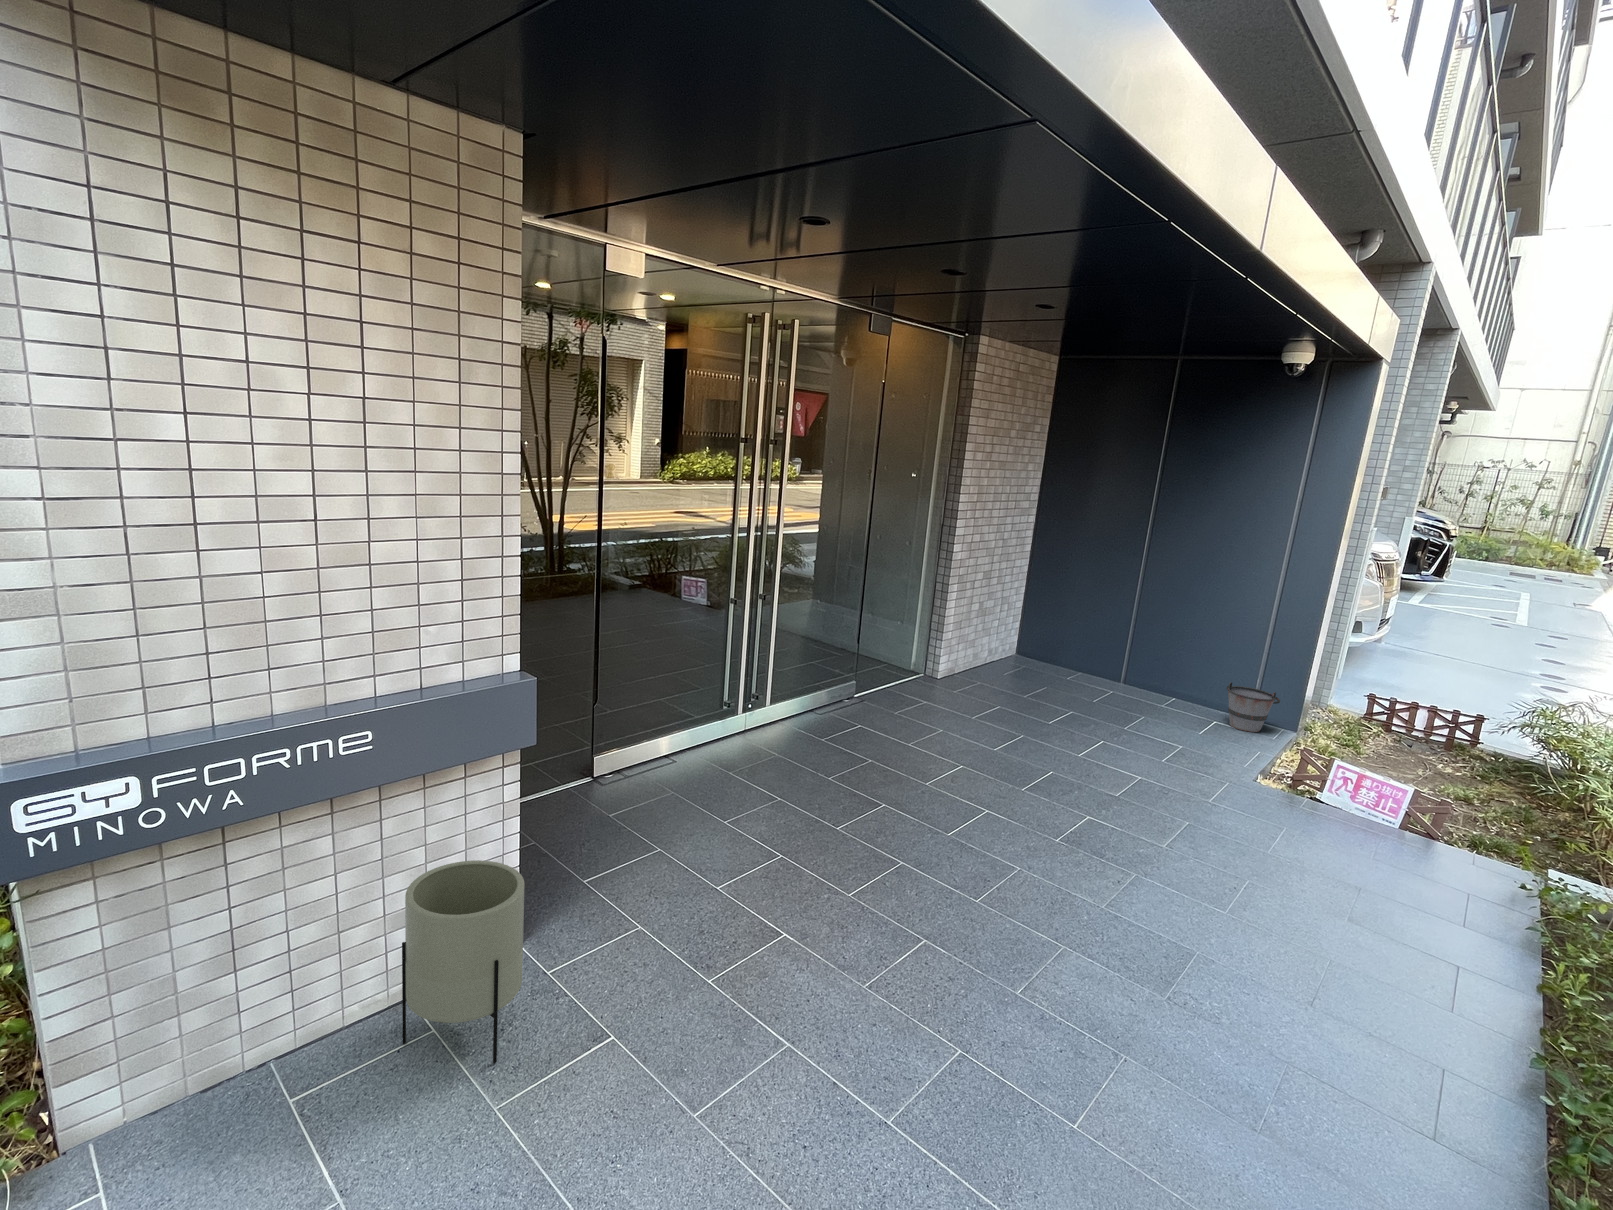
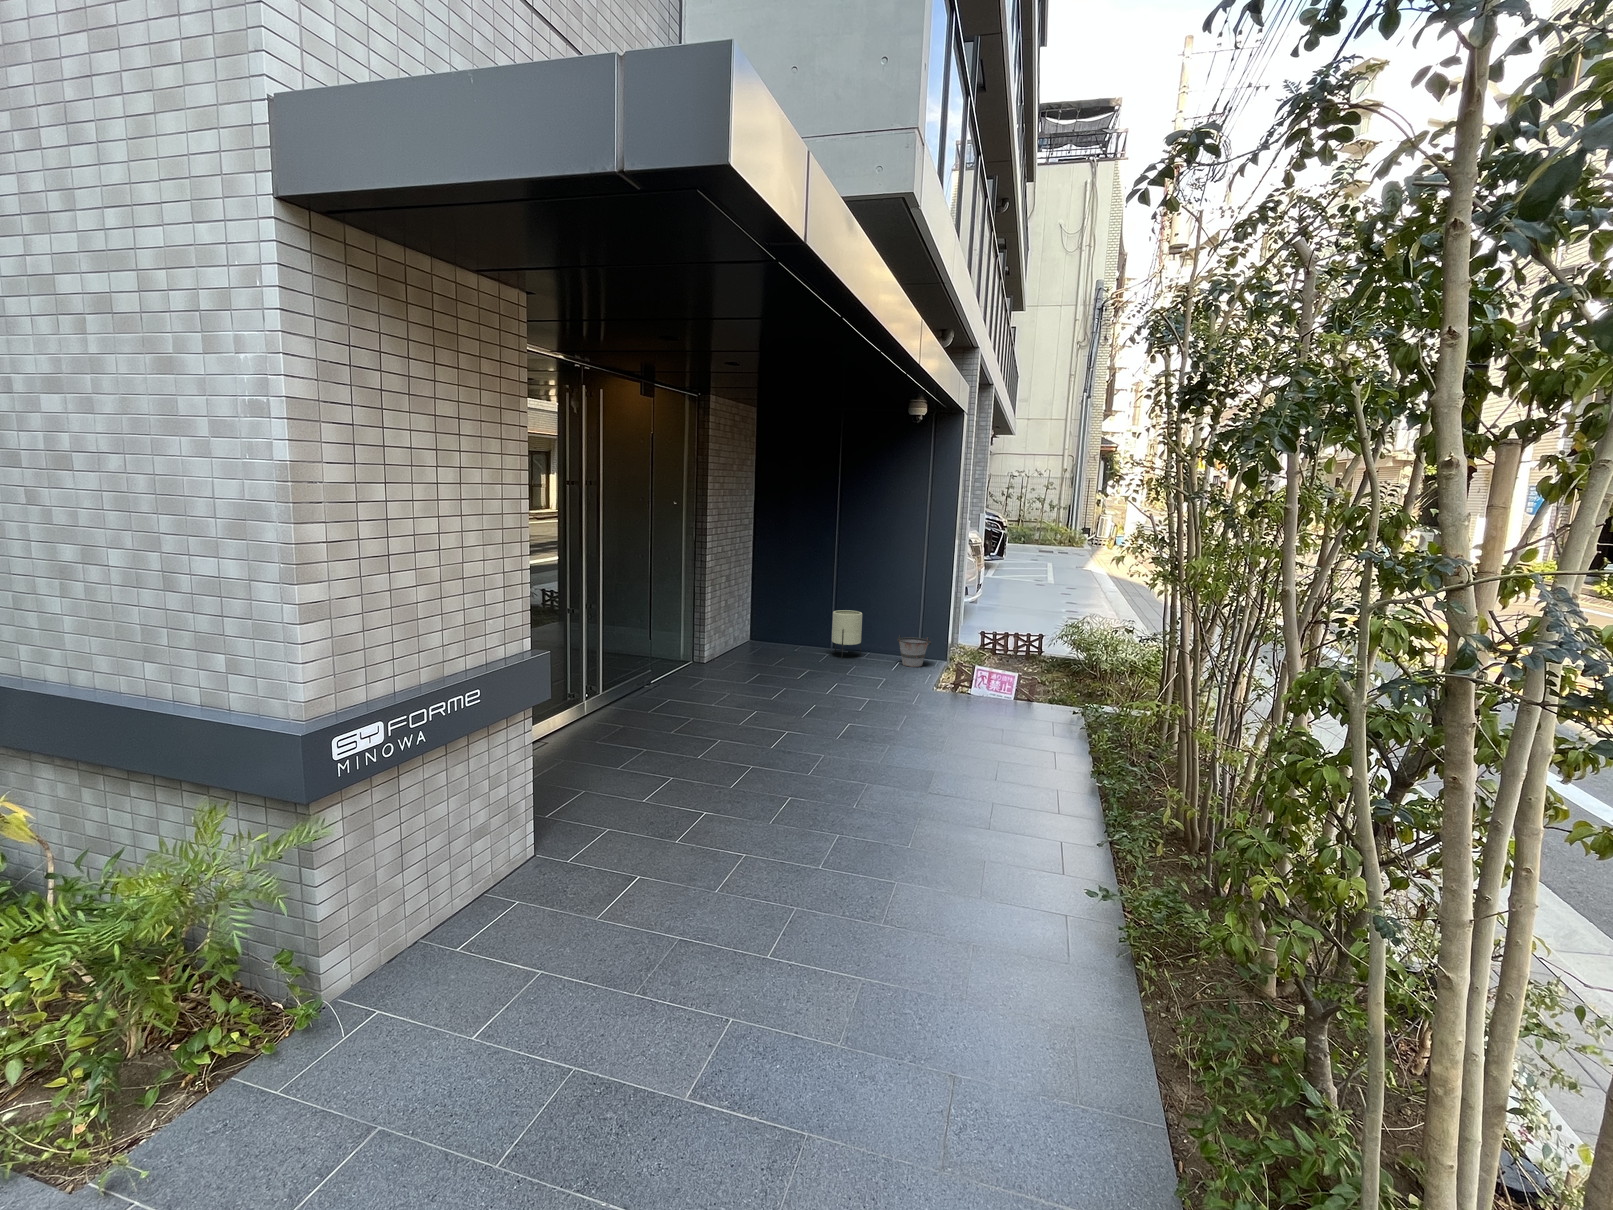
planter: present [402,860,524,1063] -> present [832,610,862,658]

